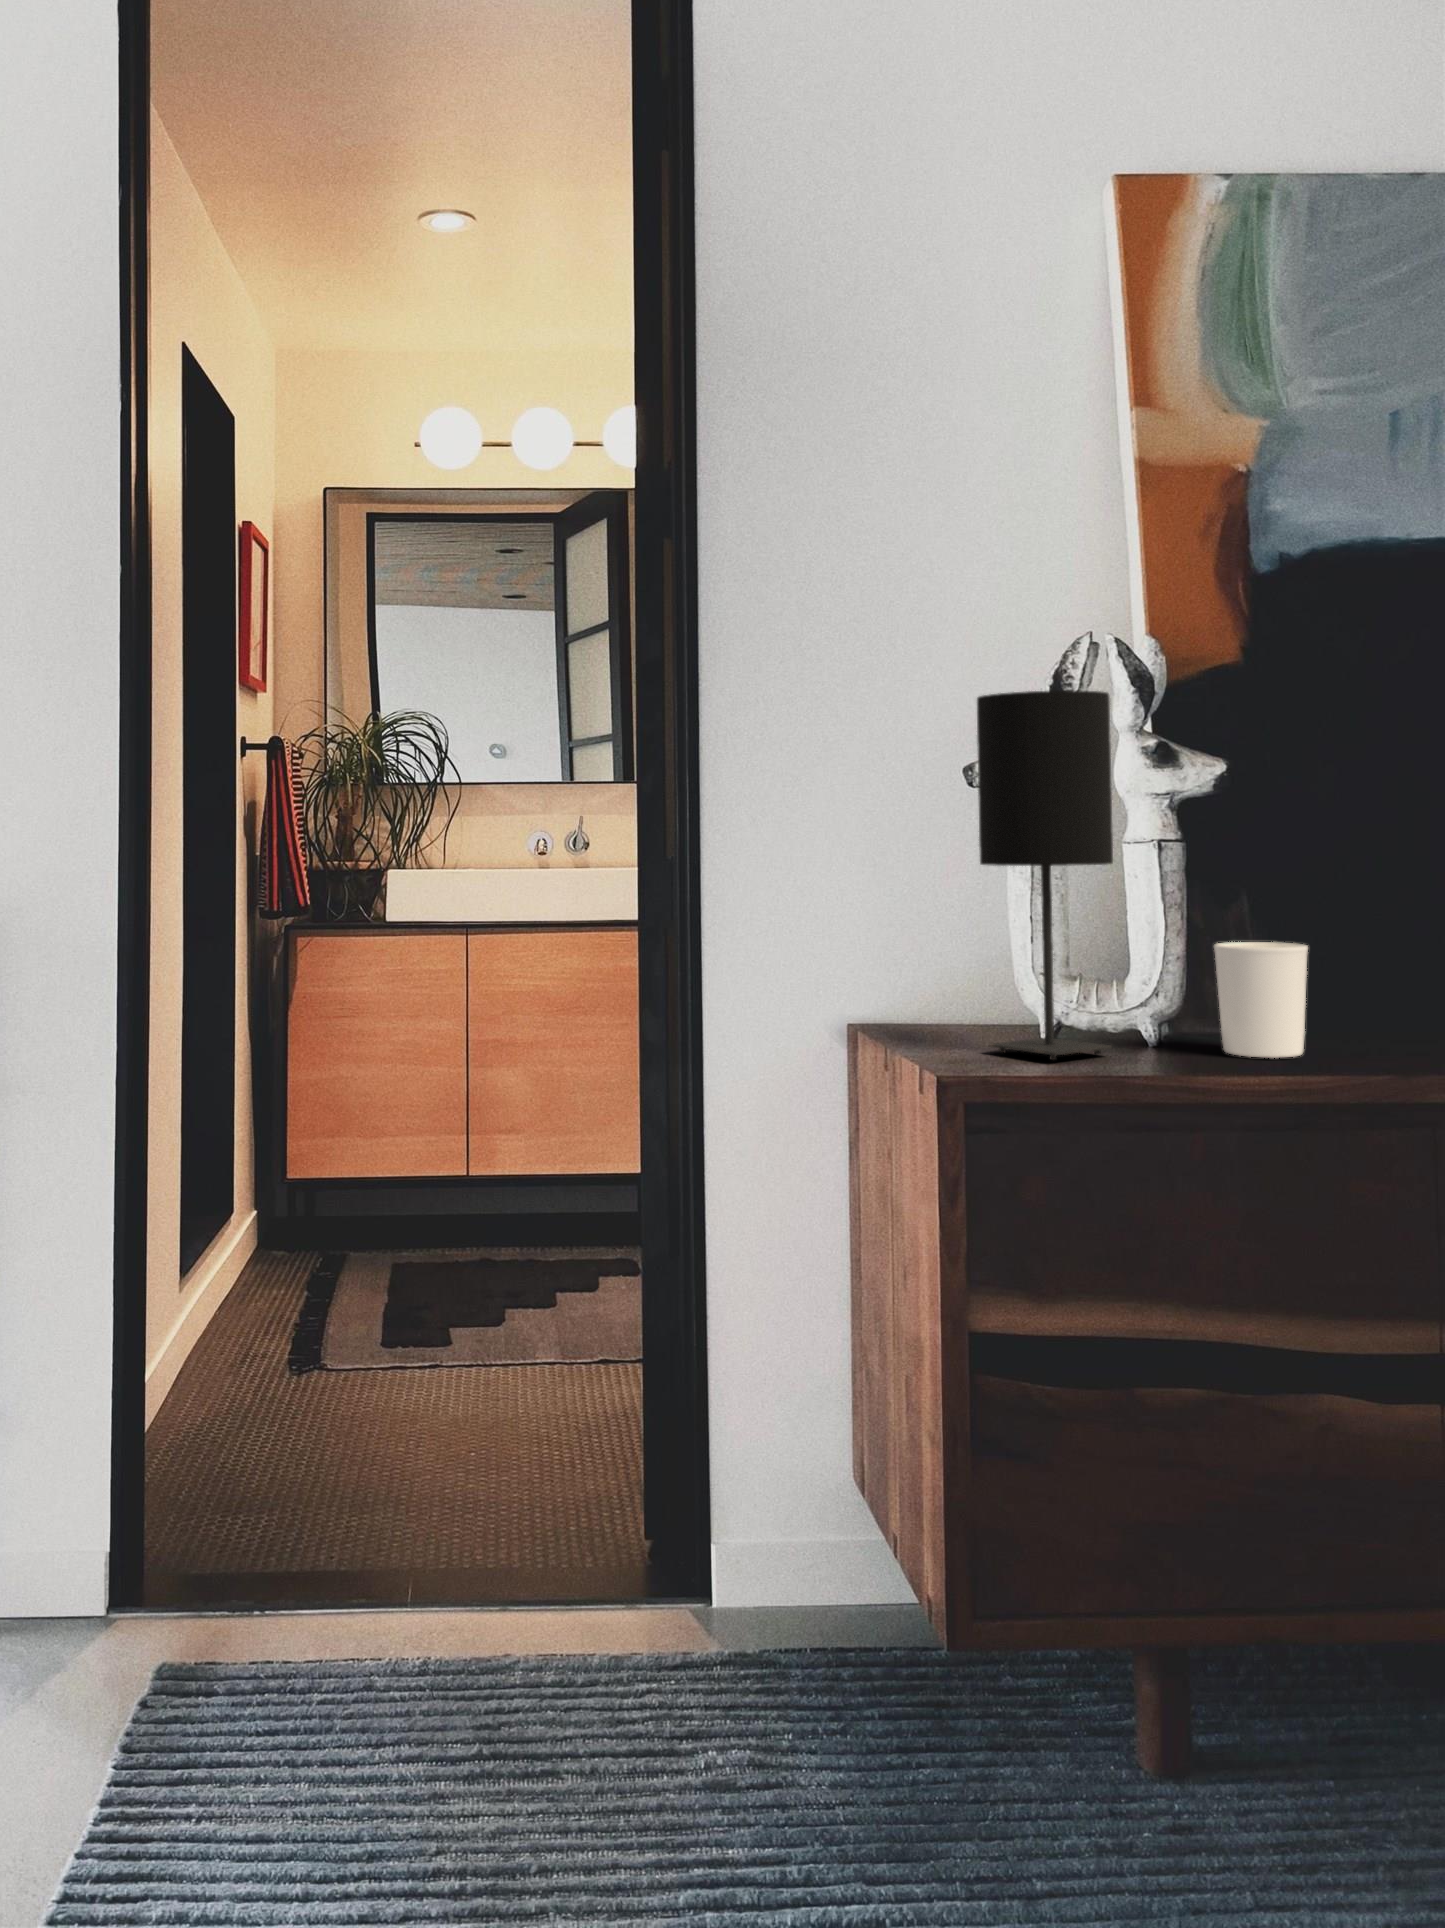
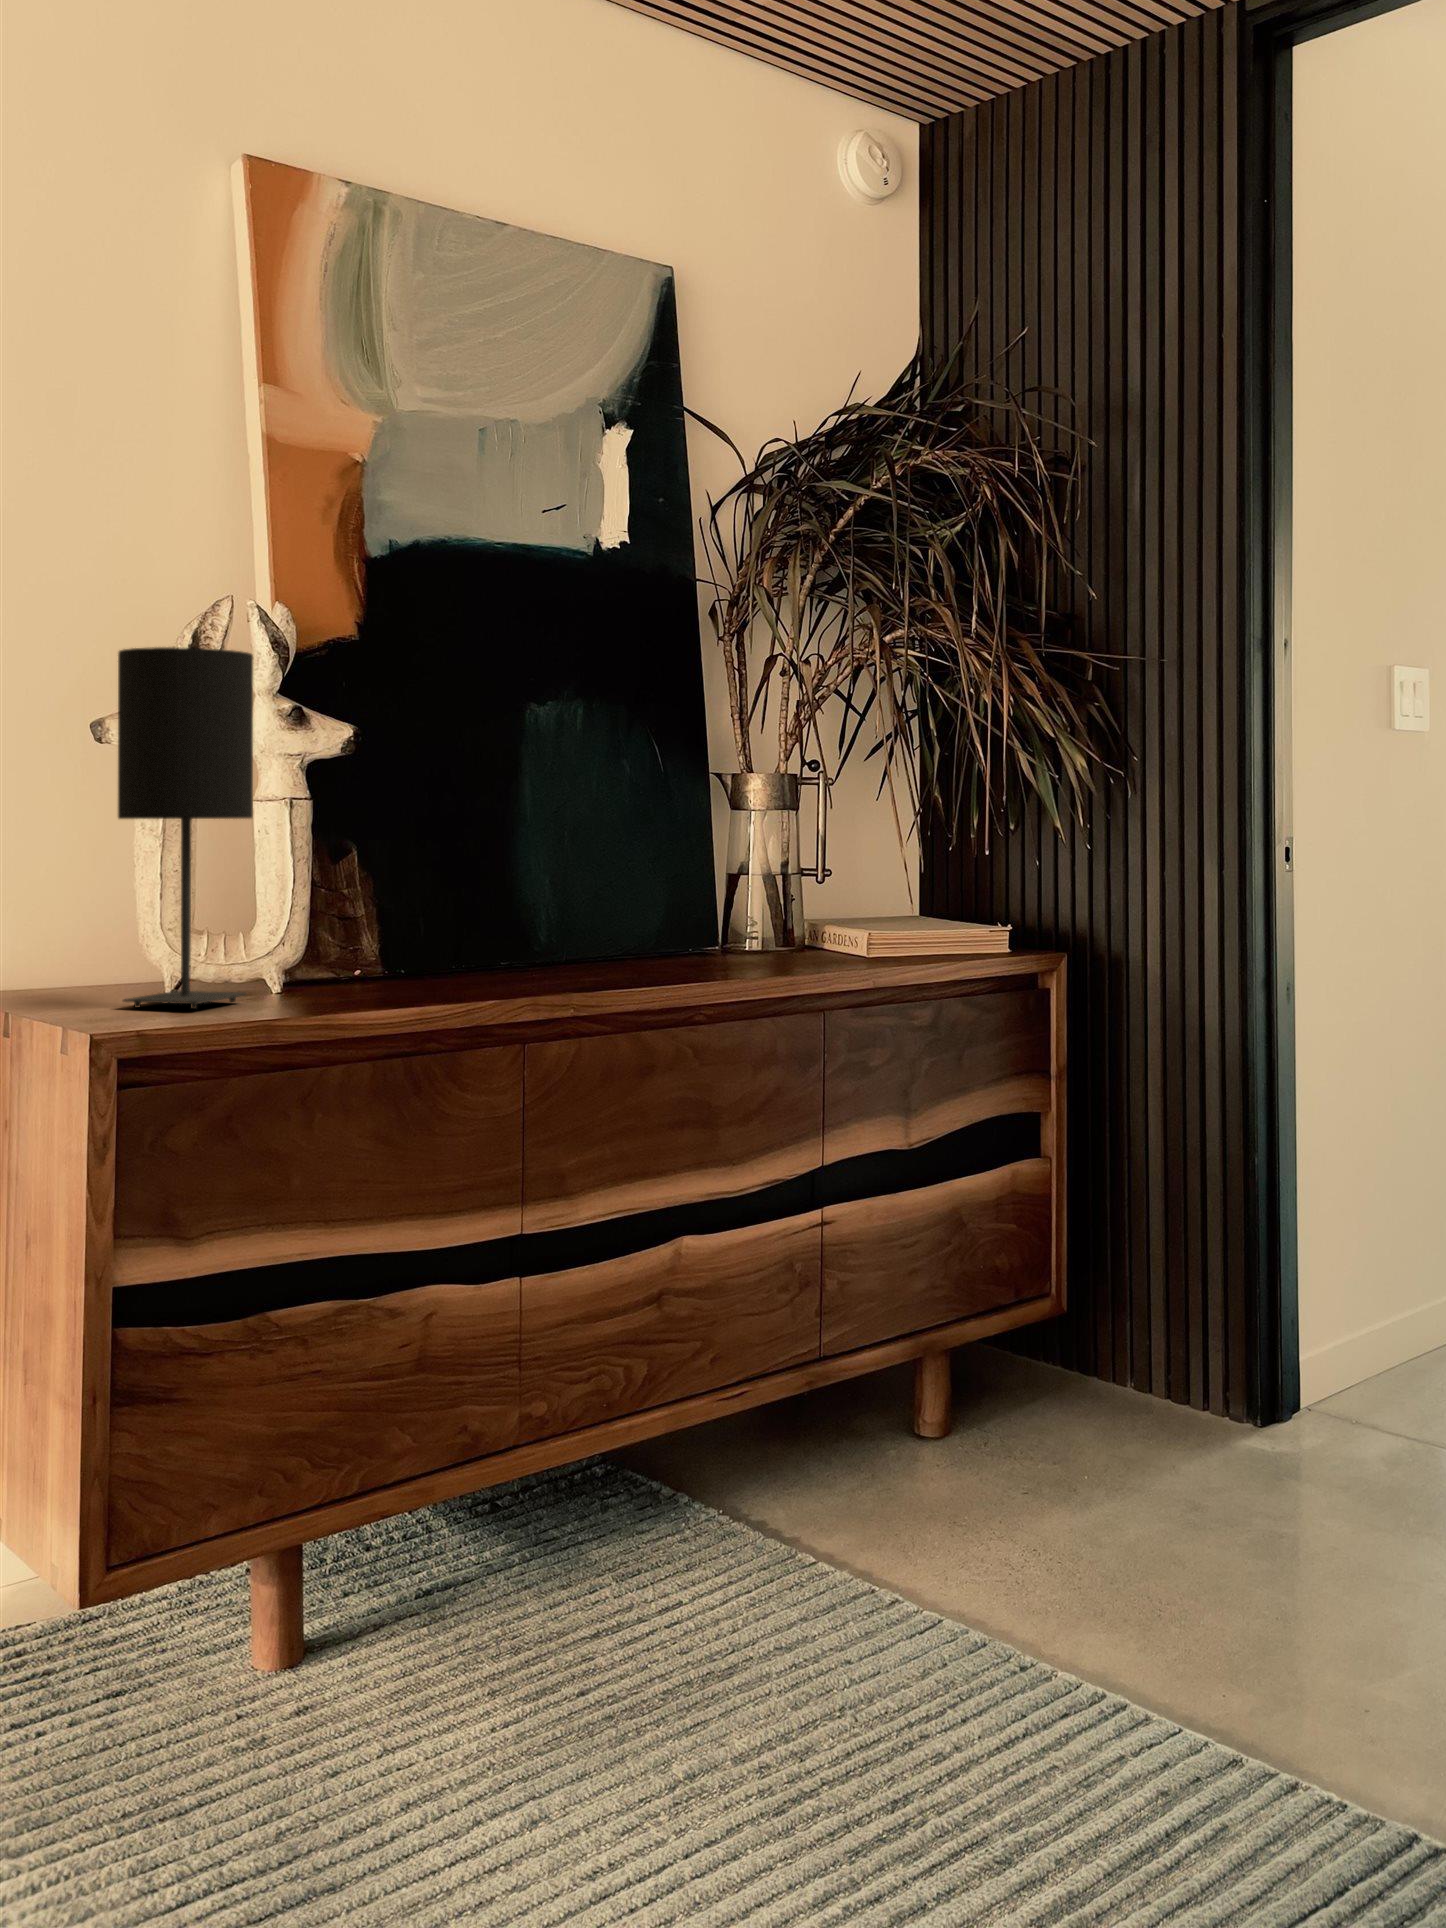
candle holder: present [1214,942,1308,1058] -> none [338,892,420,994]

